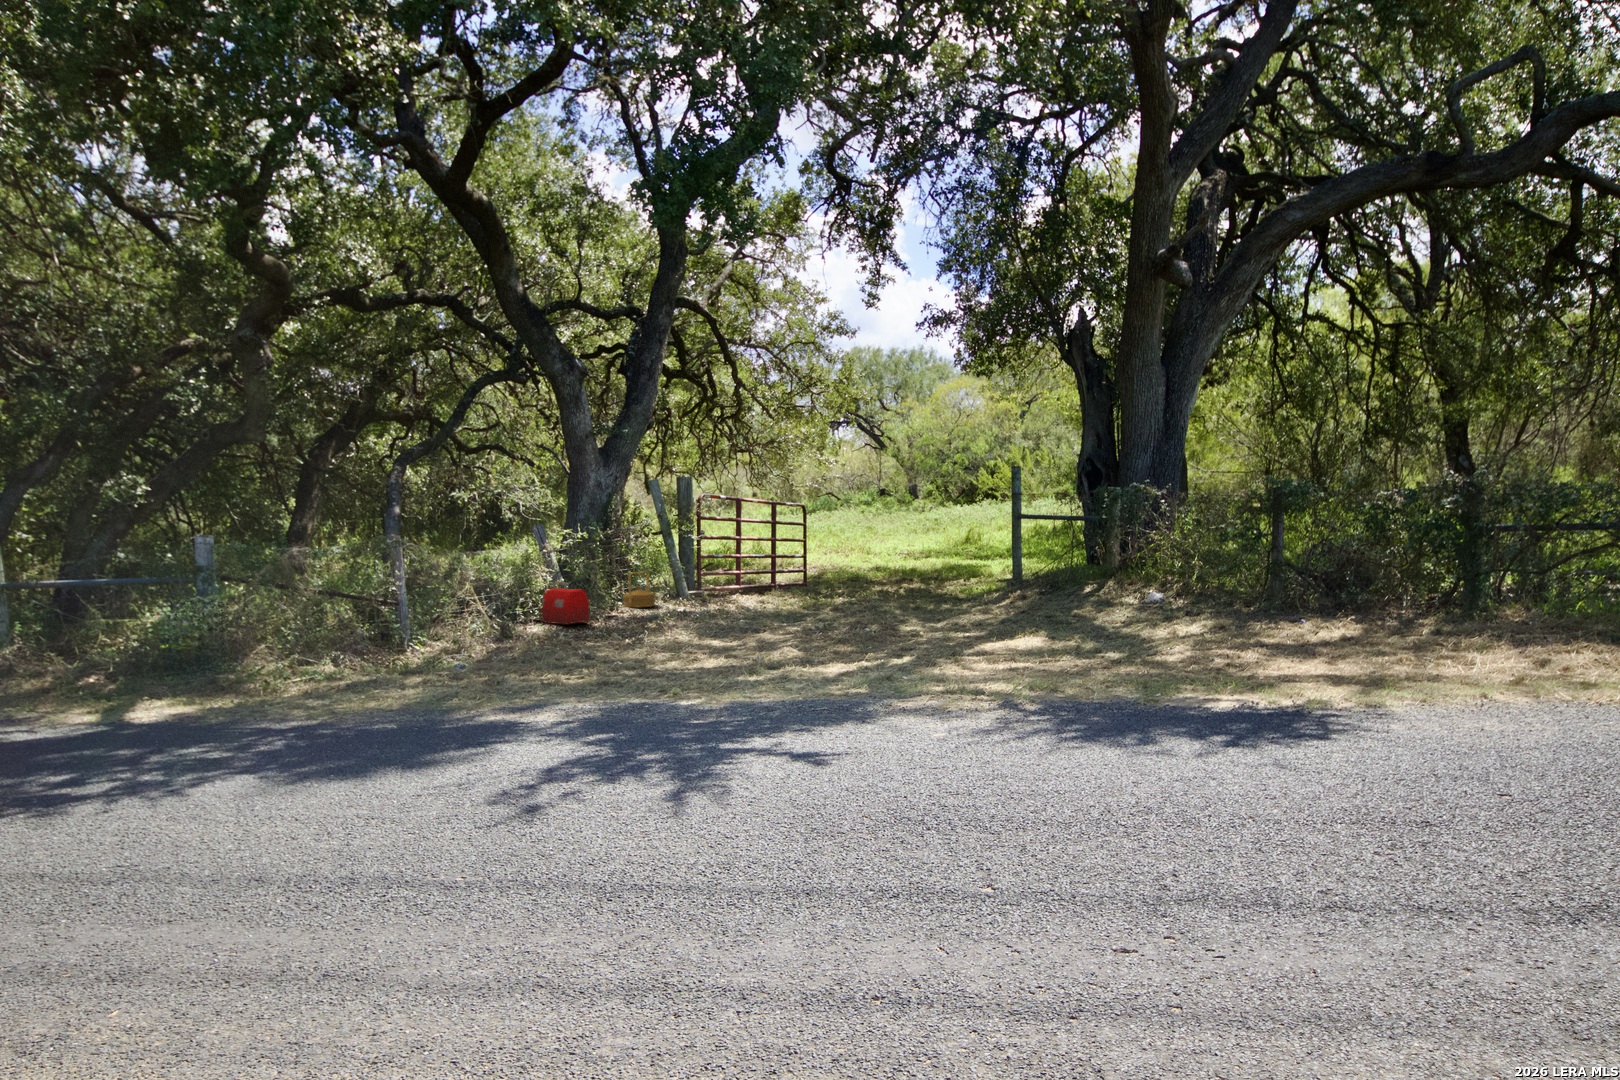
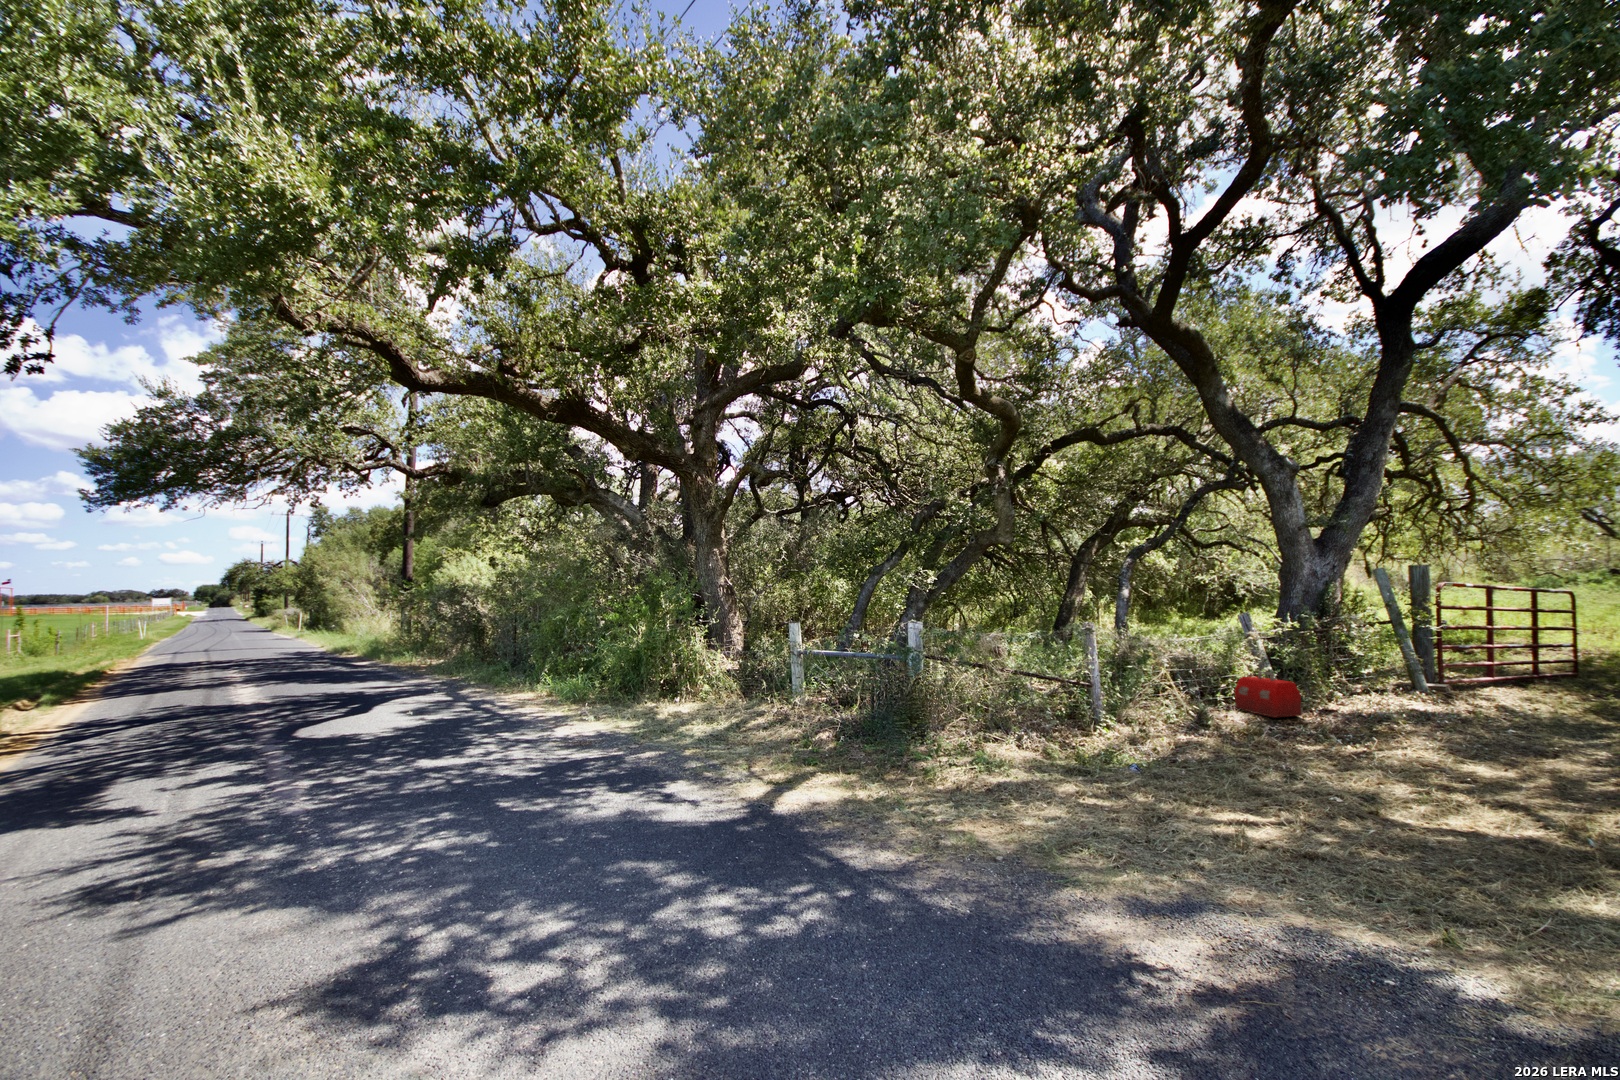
woven basket: present [624,571,655,607] -> none [1343,662,1384,701]

